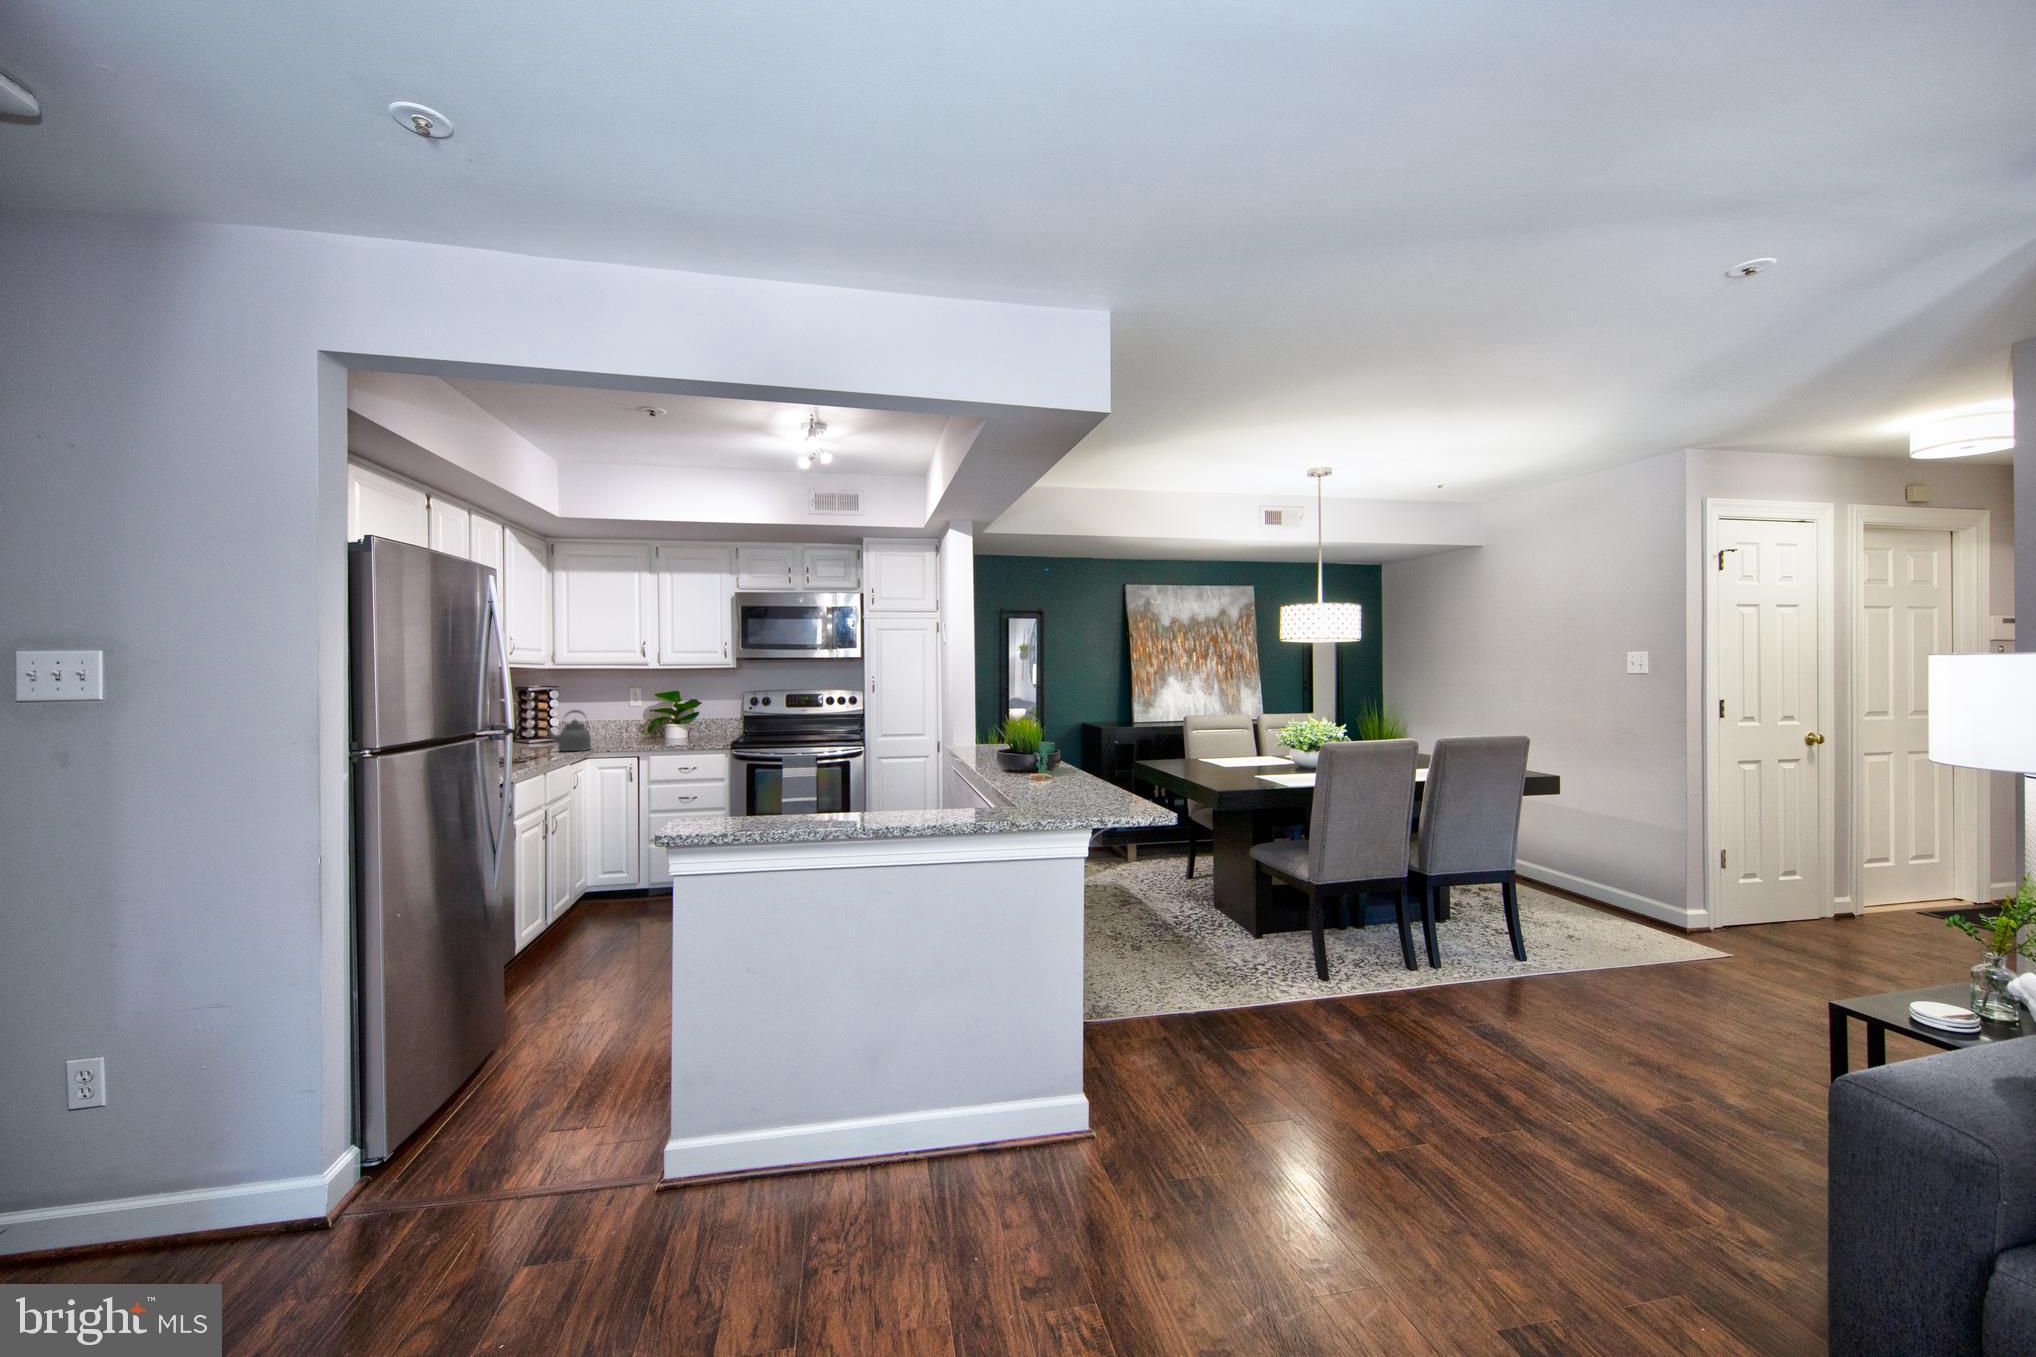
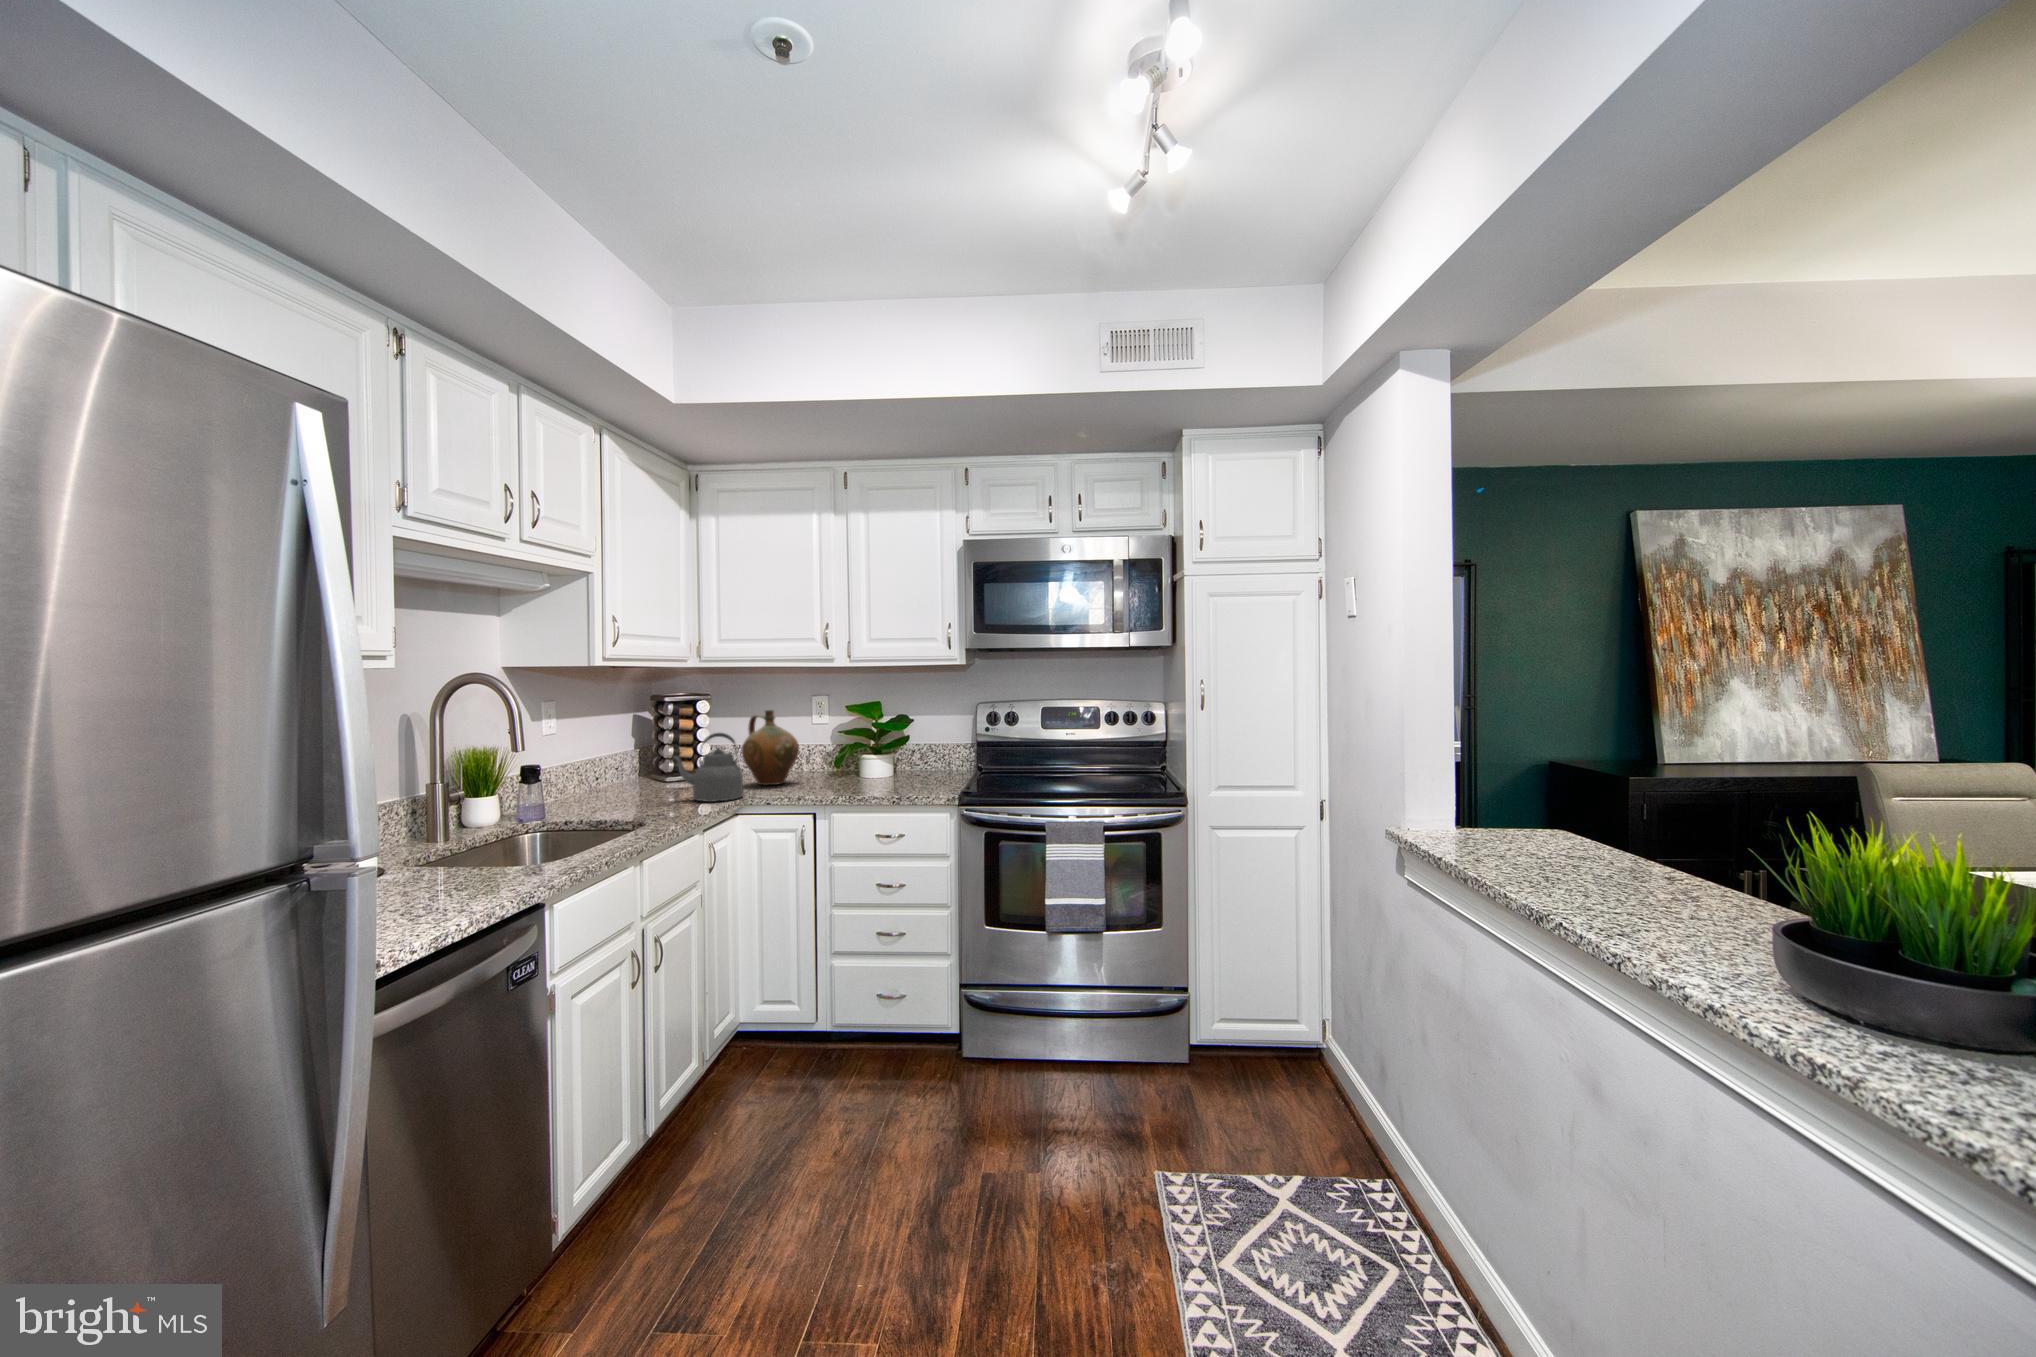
ceramic jug: none [585,697,624,745] -> present [742,710,799,785]

